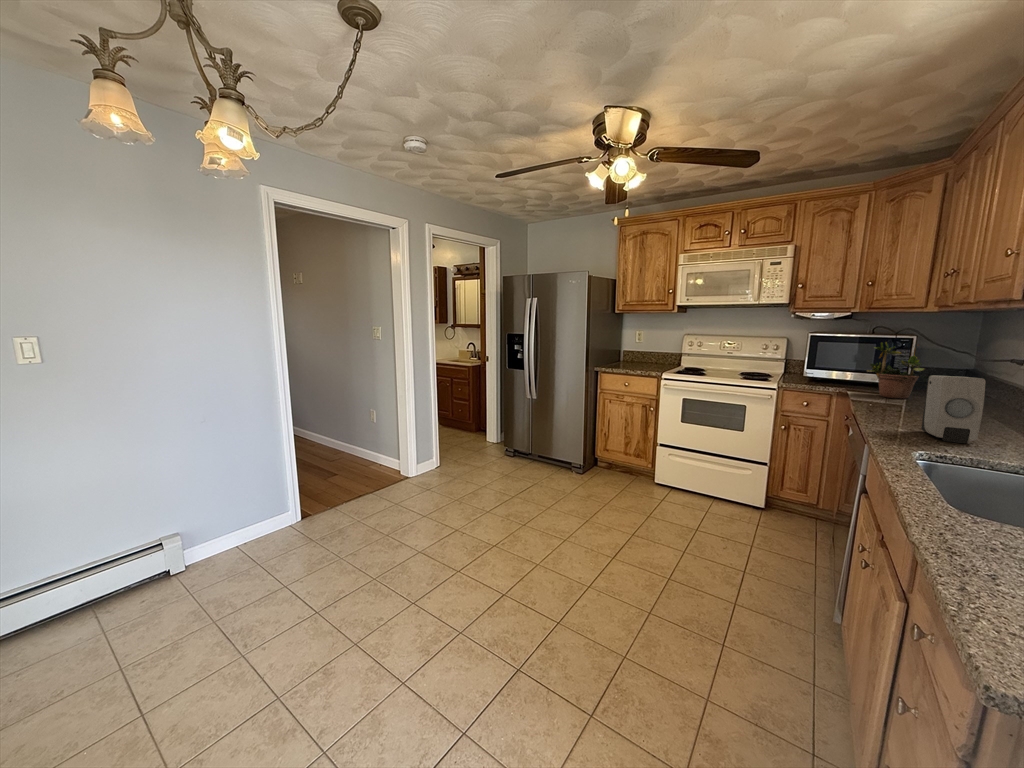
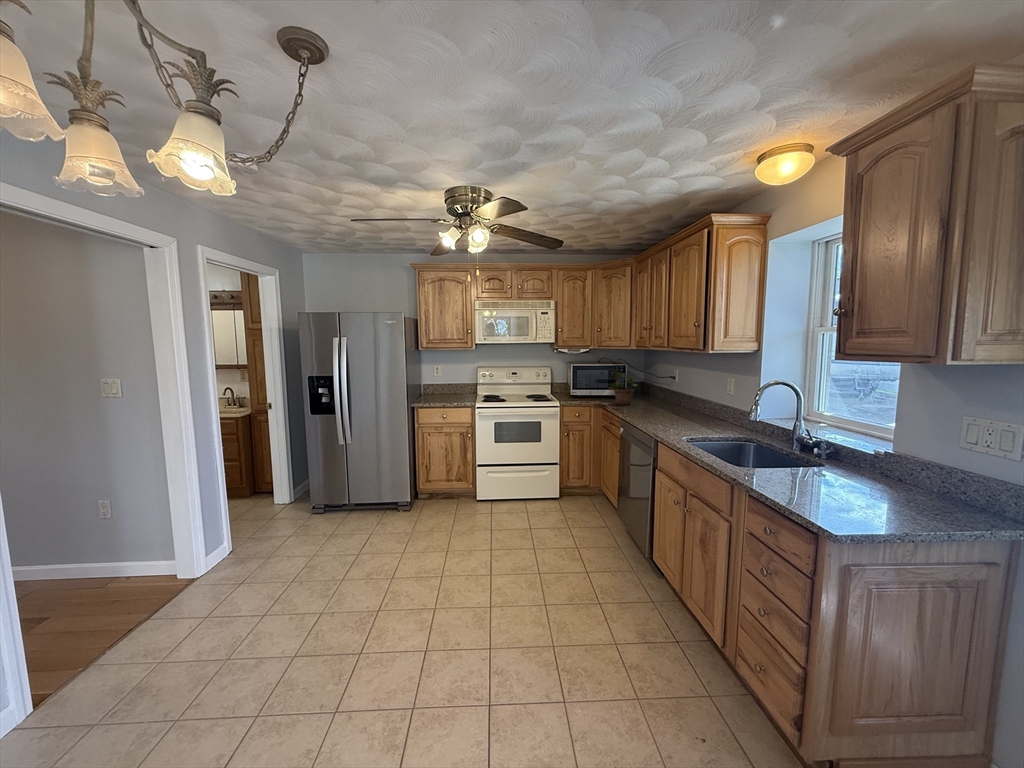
soap dispenser: present [921,375,986,443] -> none [662,390,691,429]

